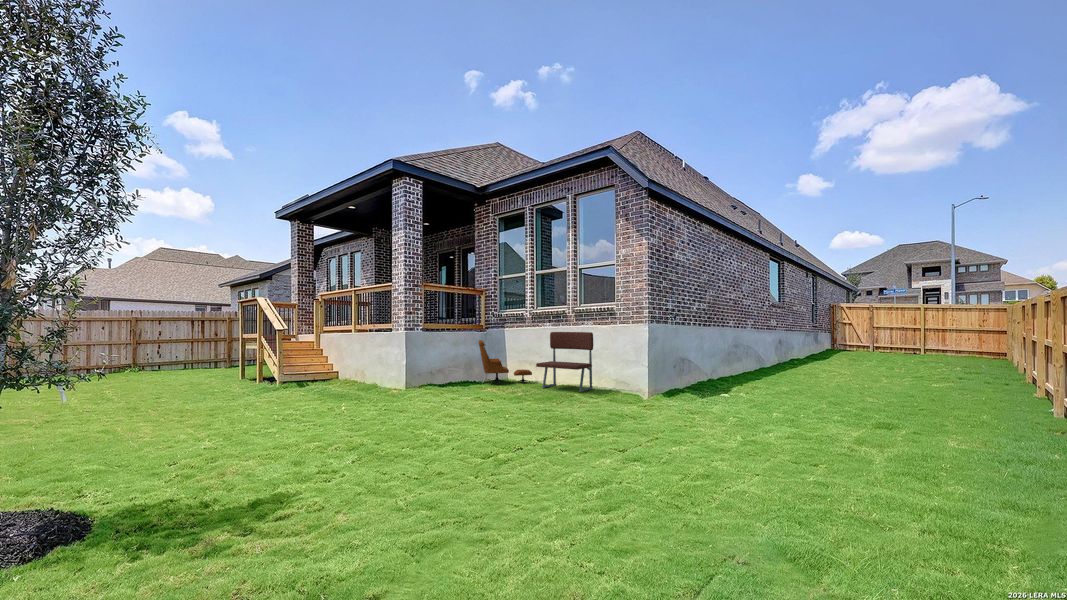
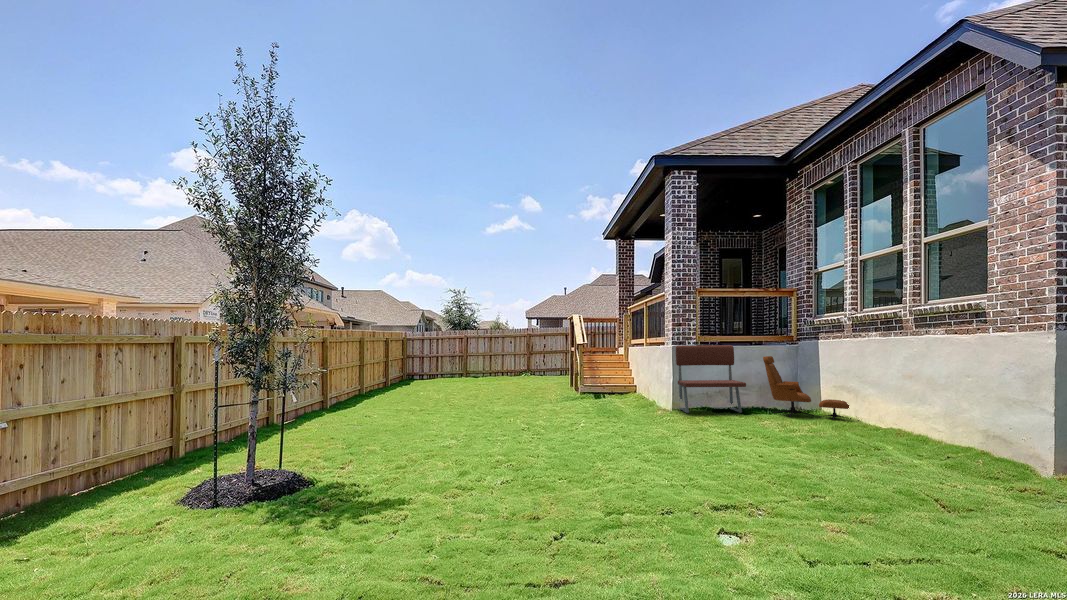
bench: present [536,332,593,392] -> present [676,345,746,413]

